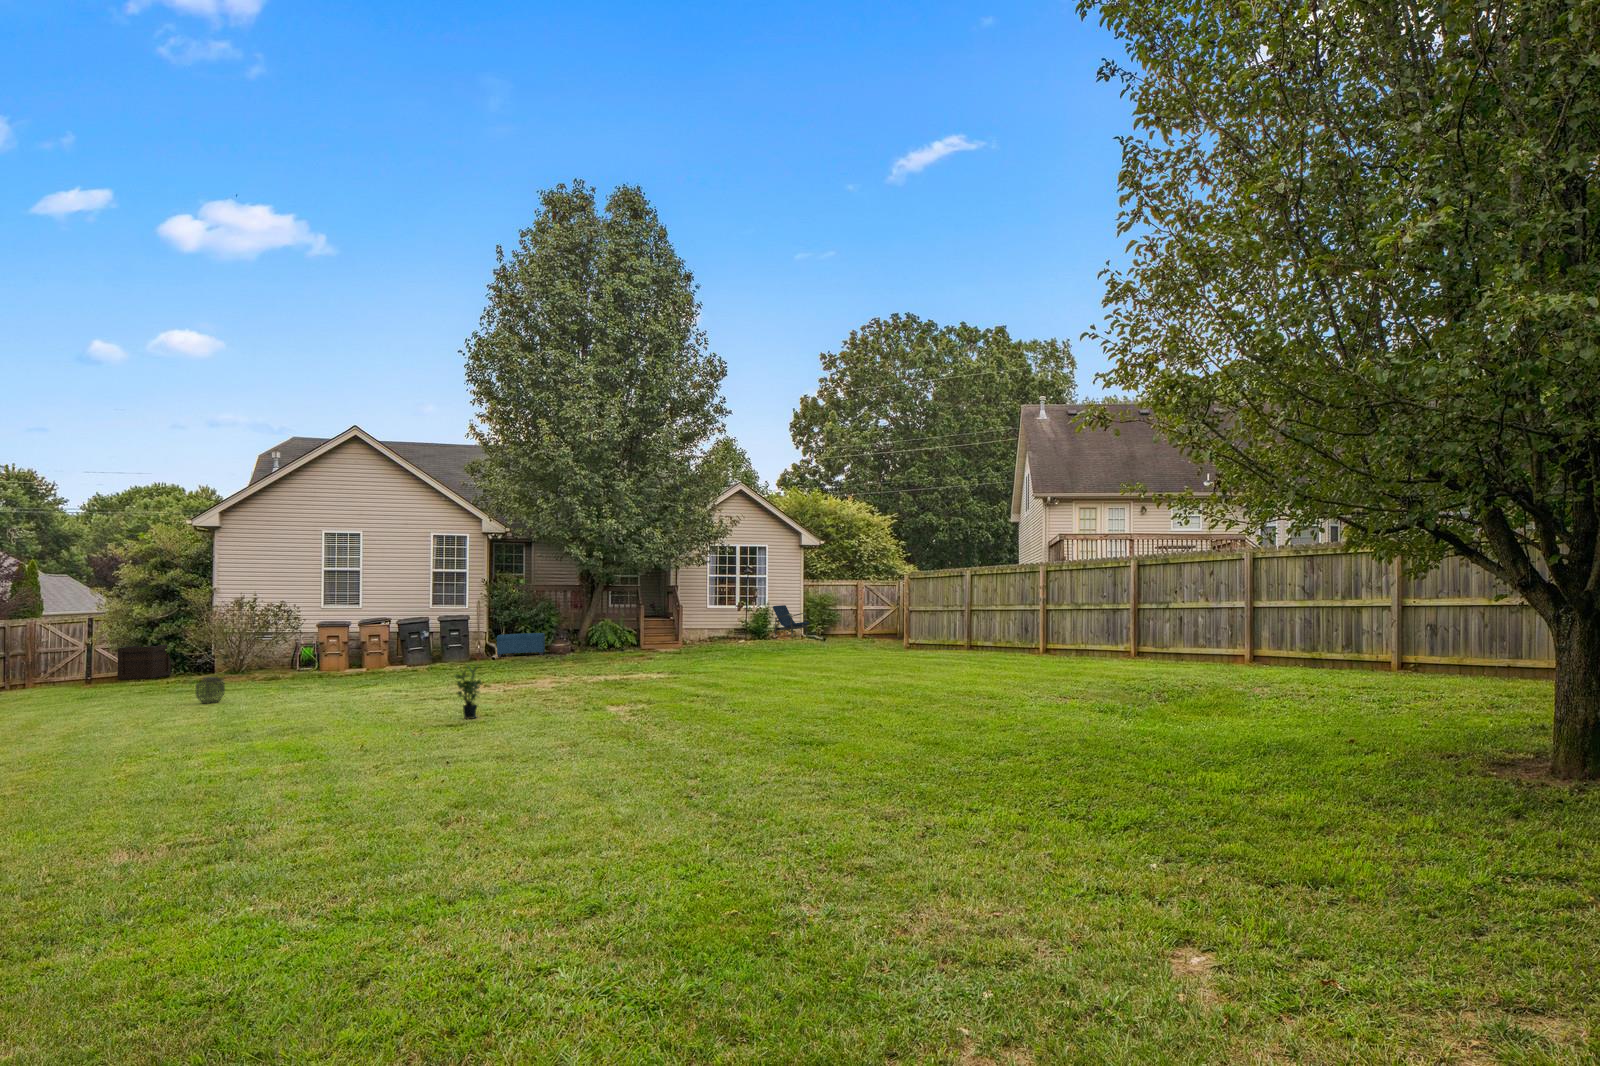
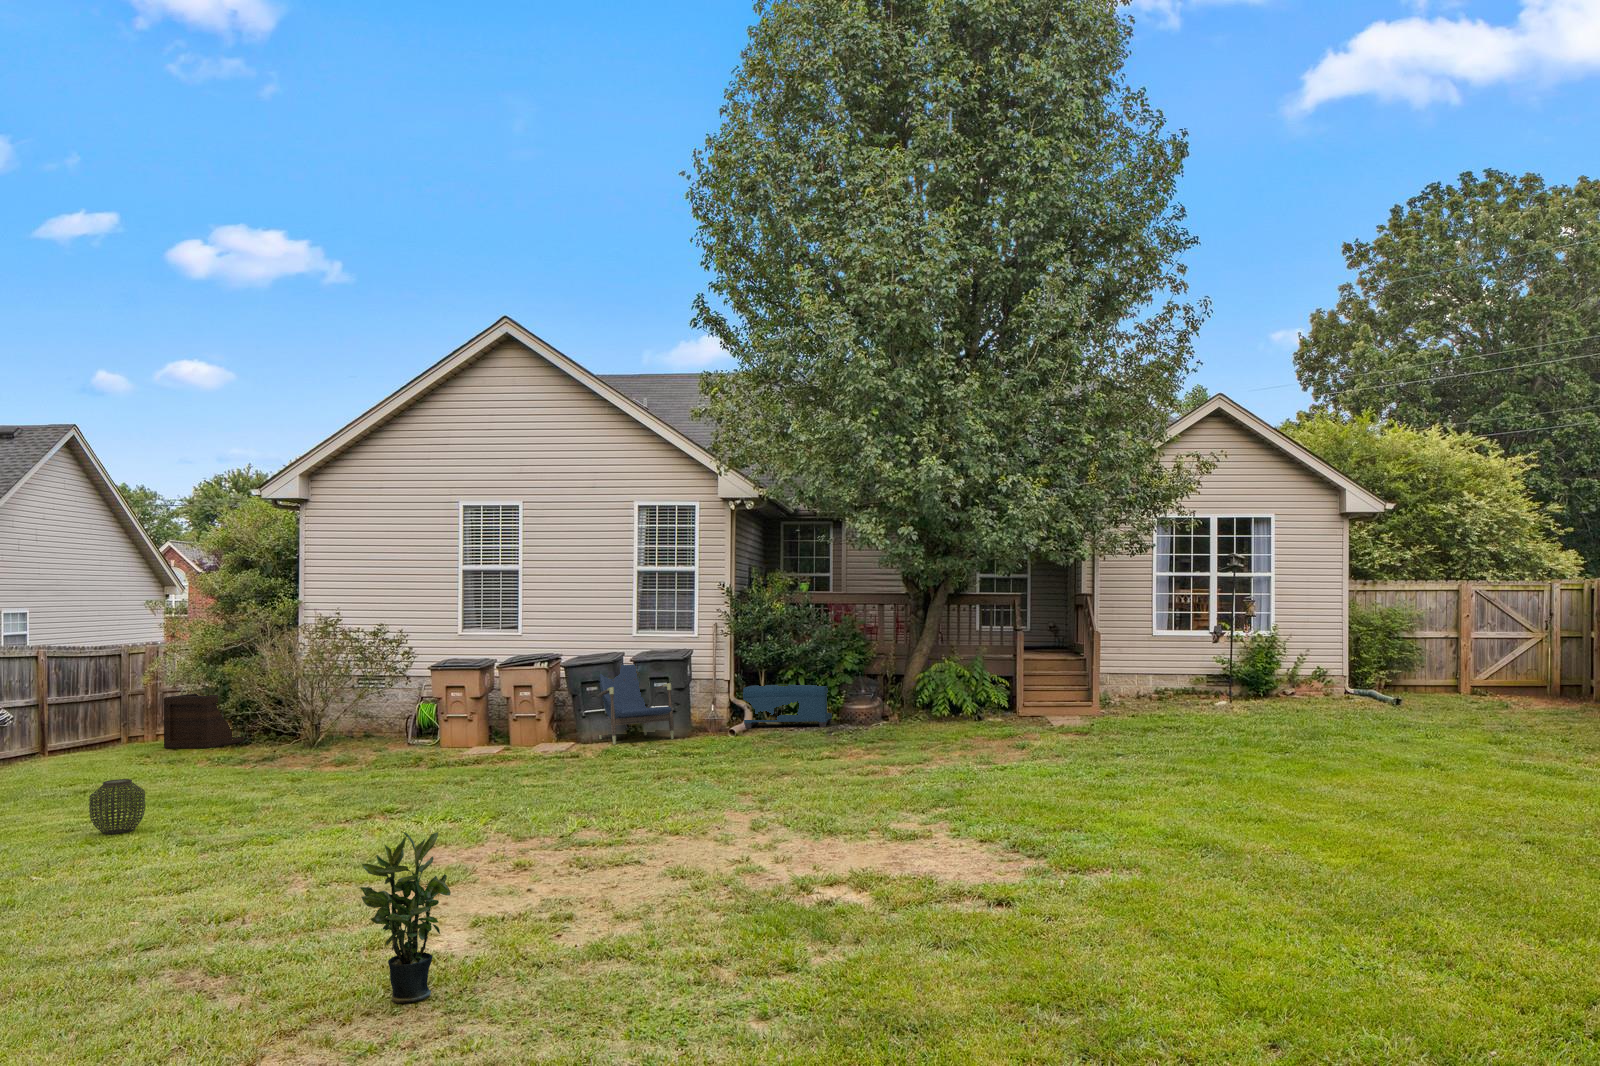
lounge chair: present [773,605,809,637] -> present [598,664,674,745]

